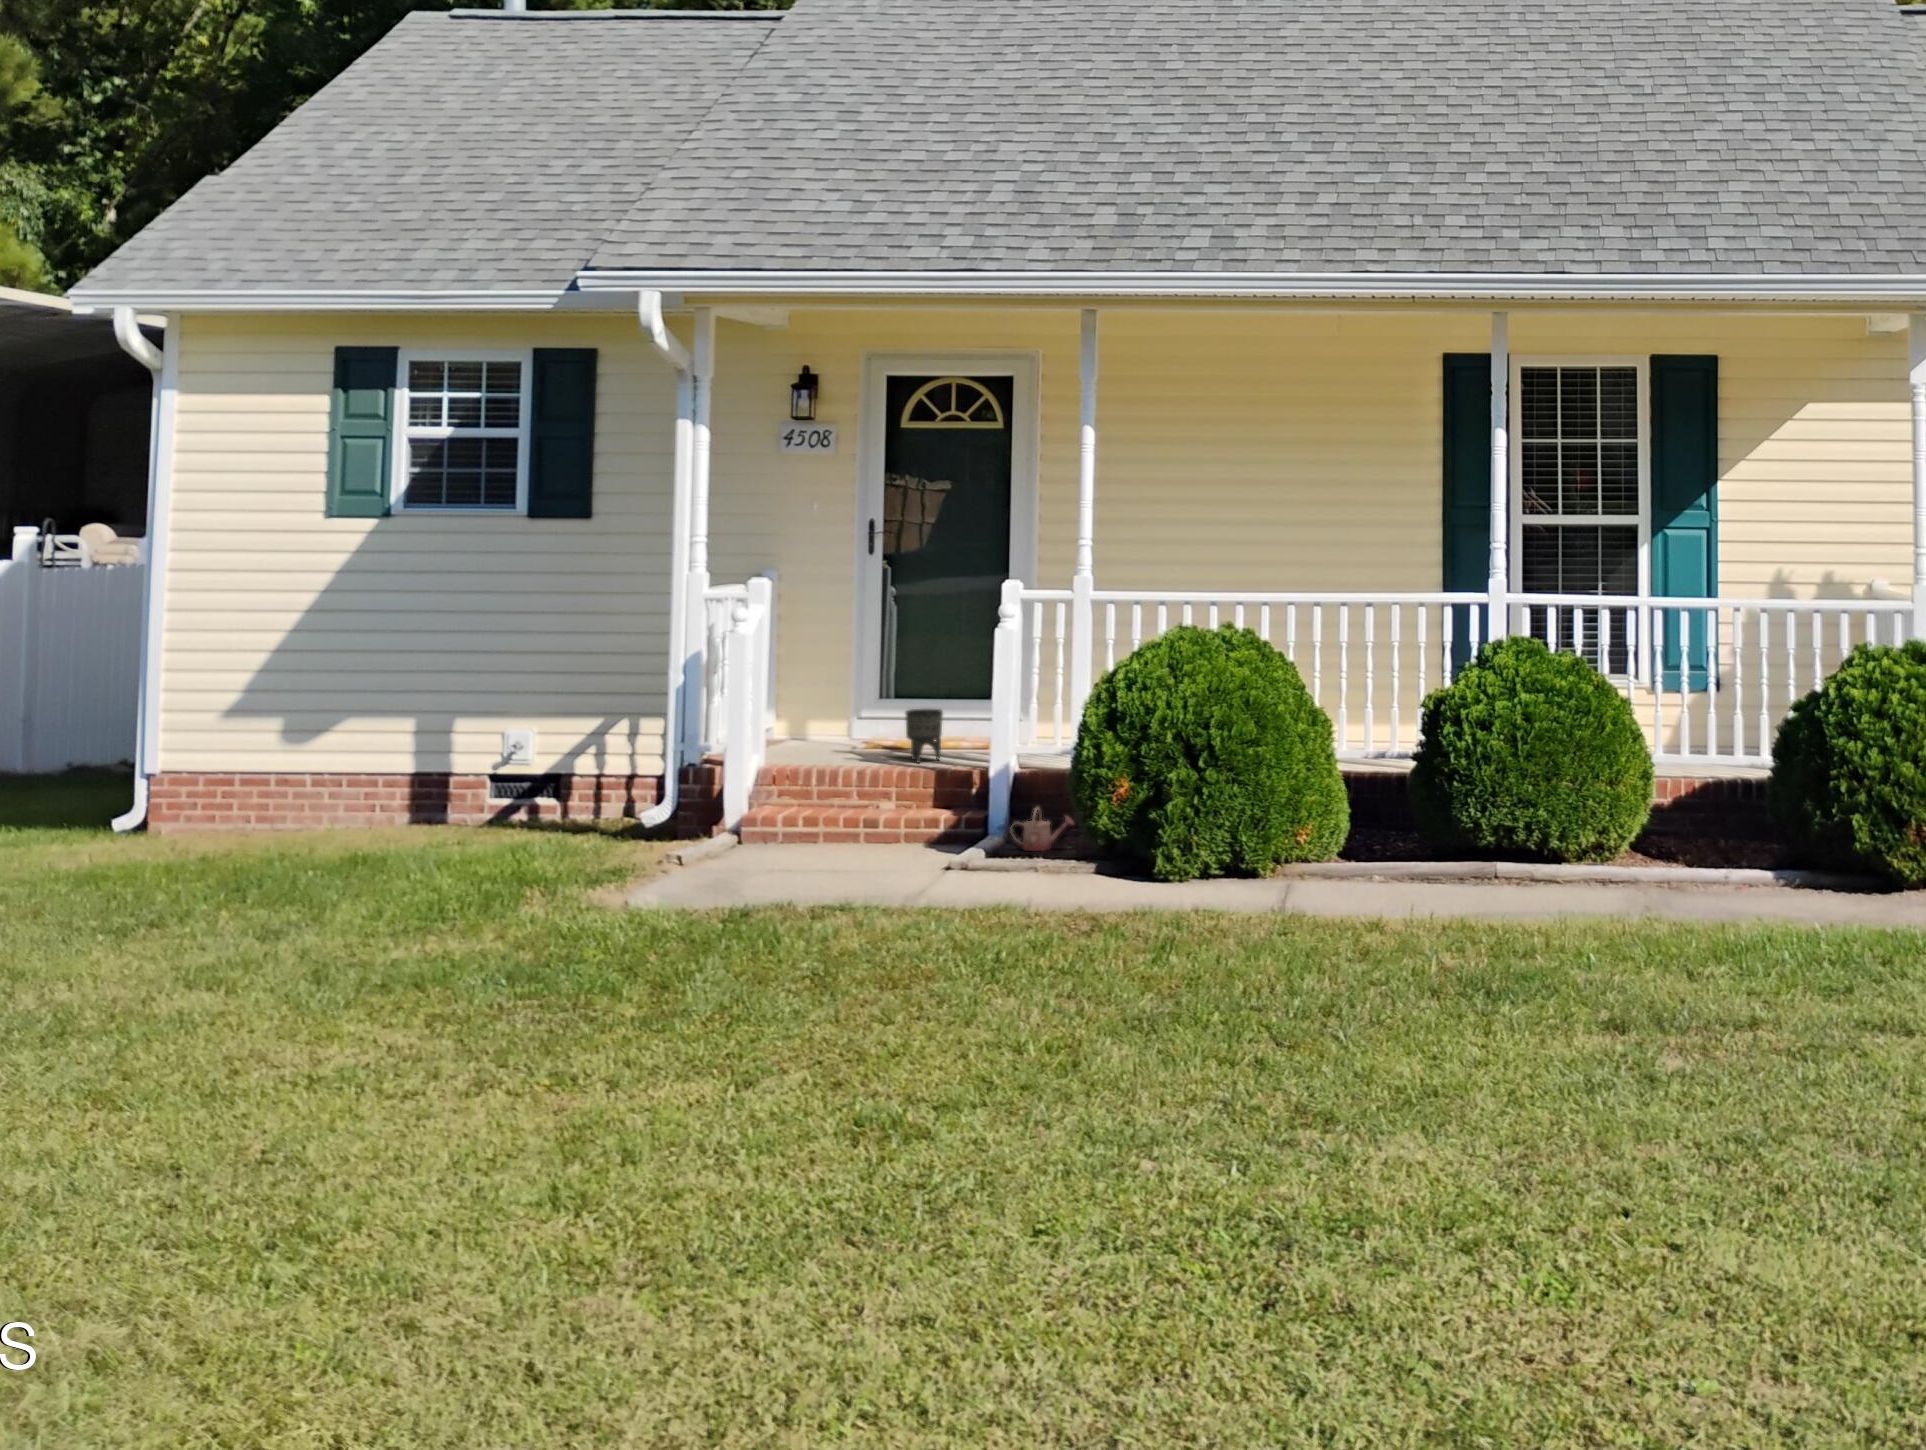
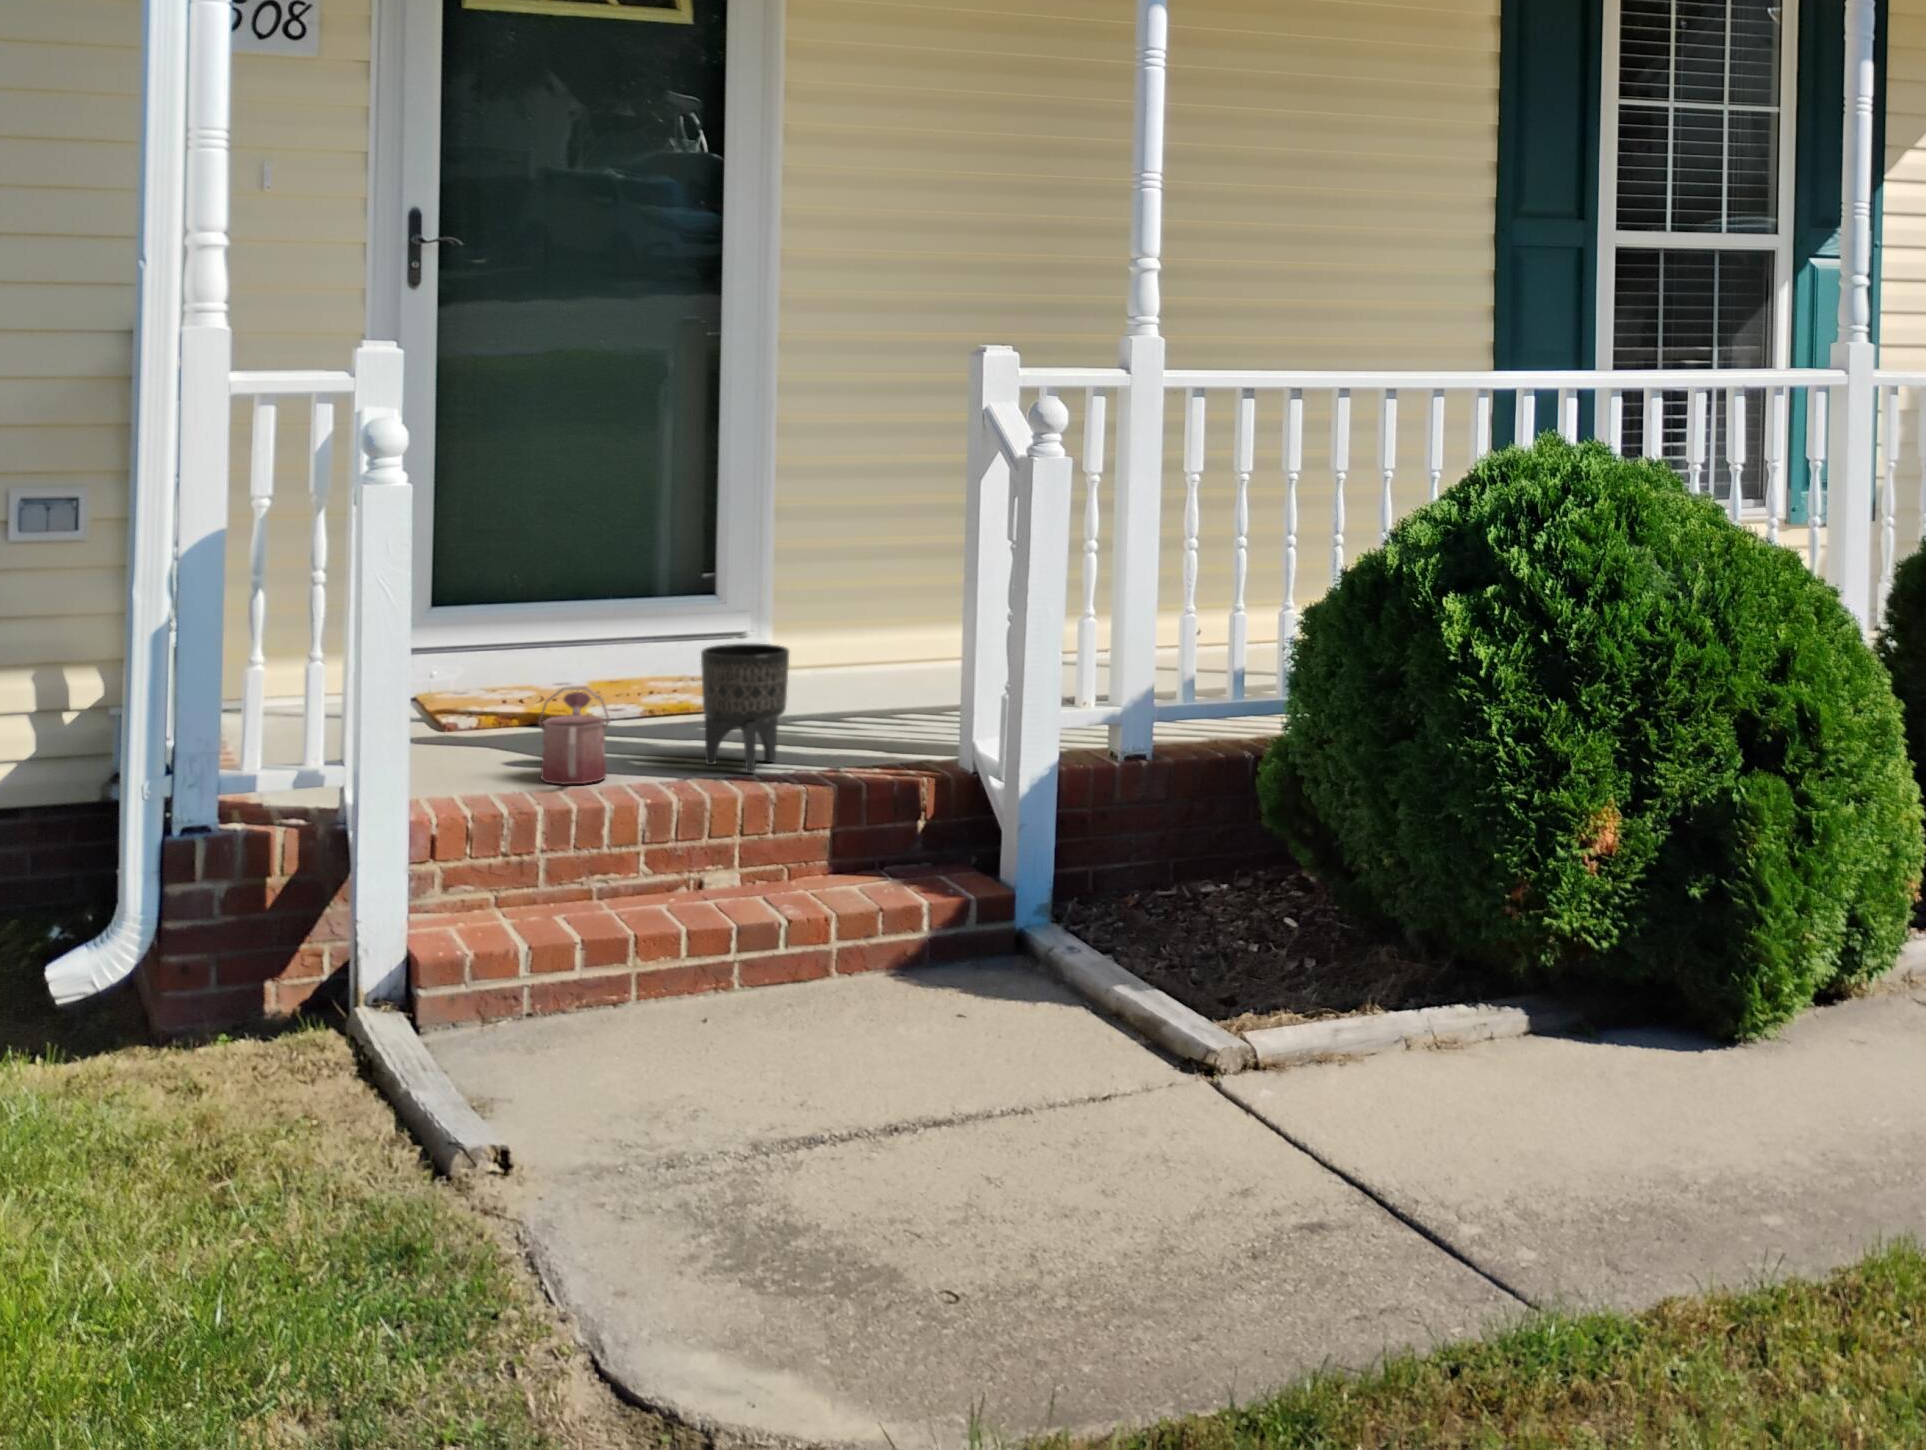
watering can: present [1011,807,1074,851] -> present [538,686,610,785]

